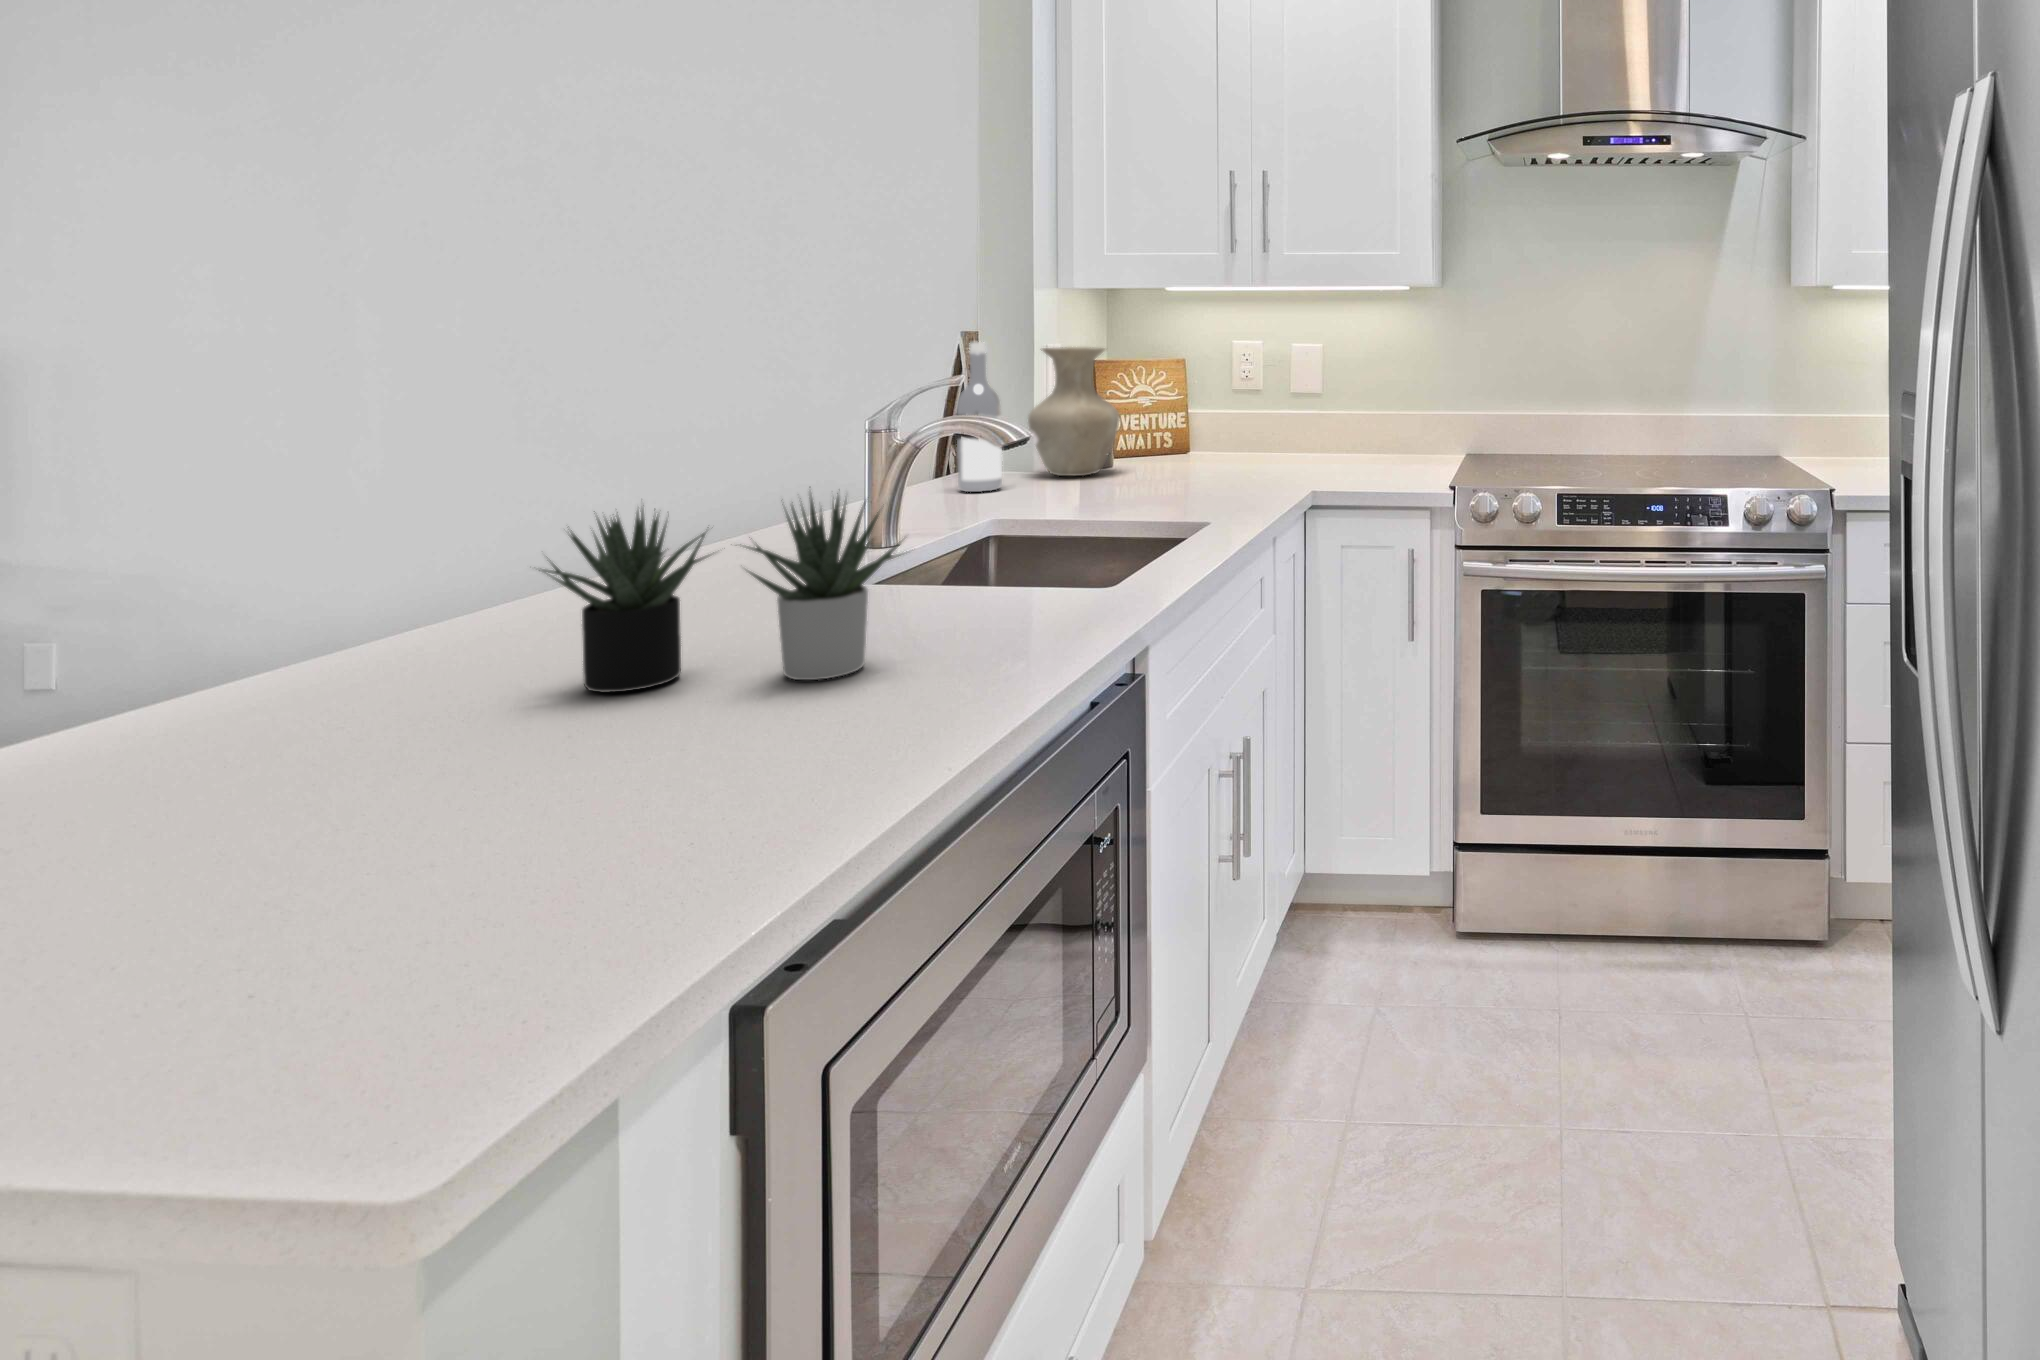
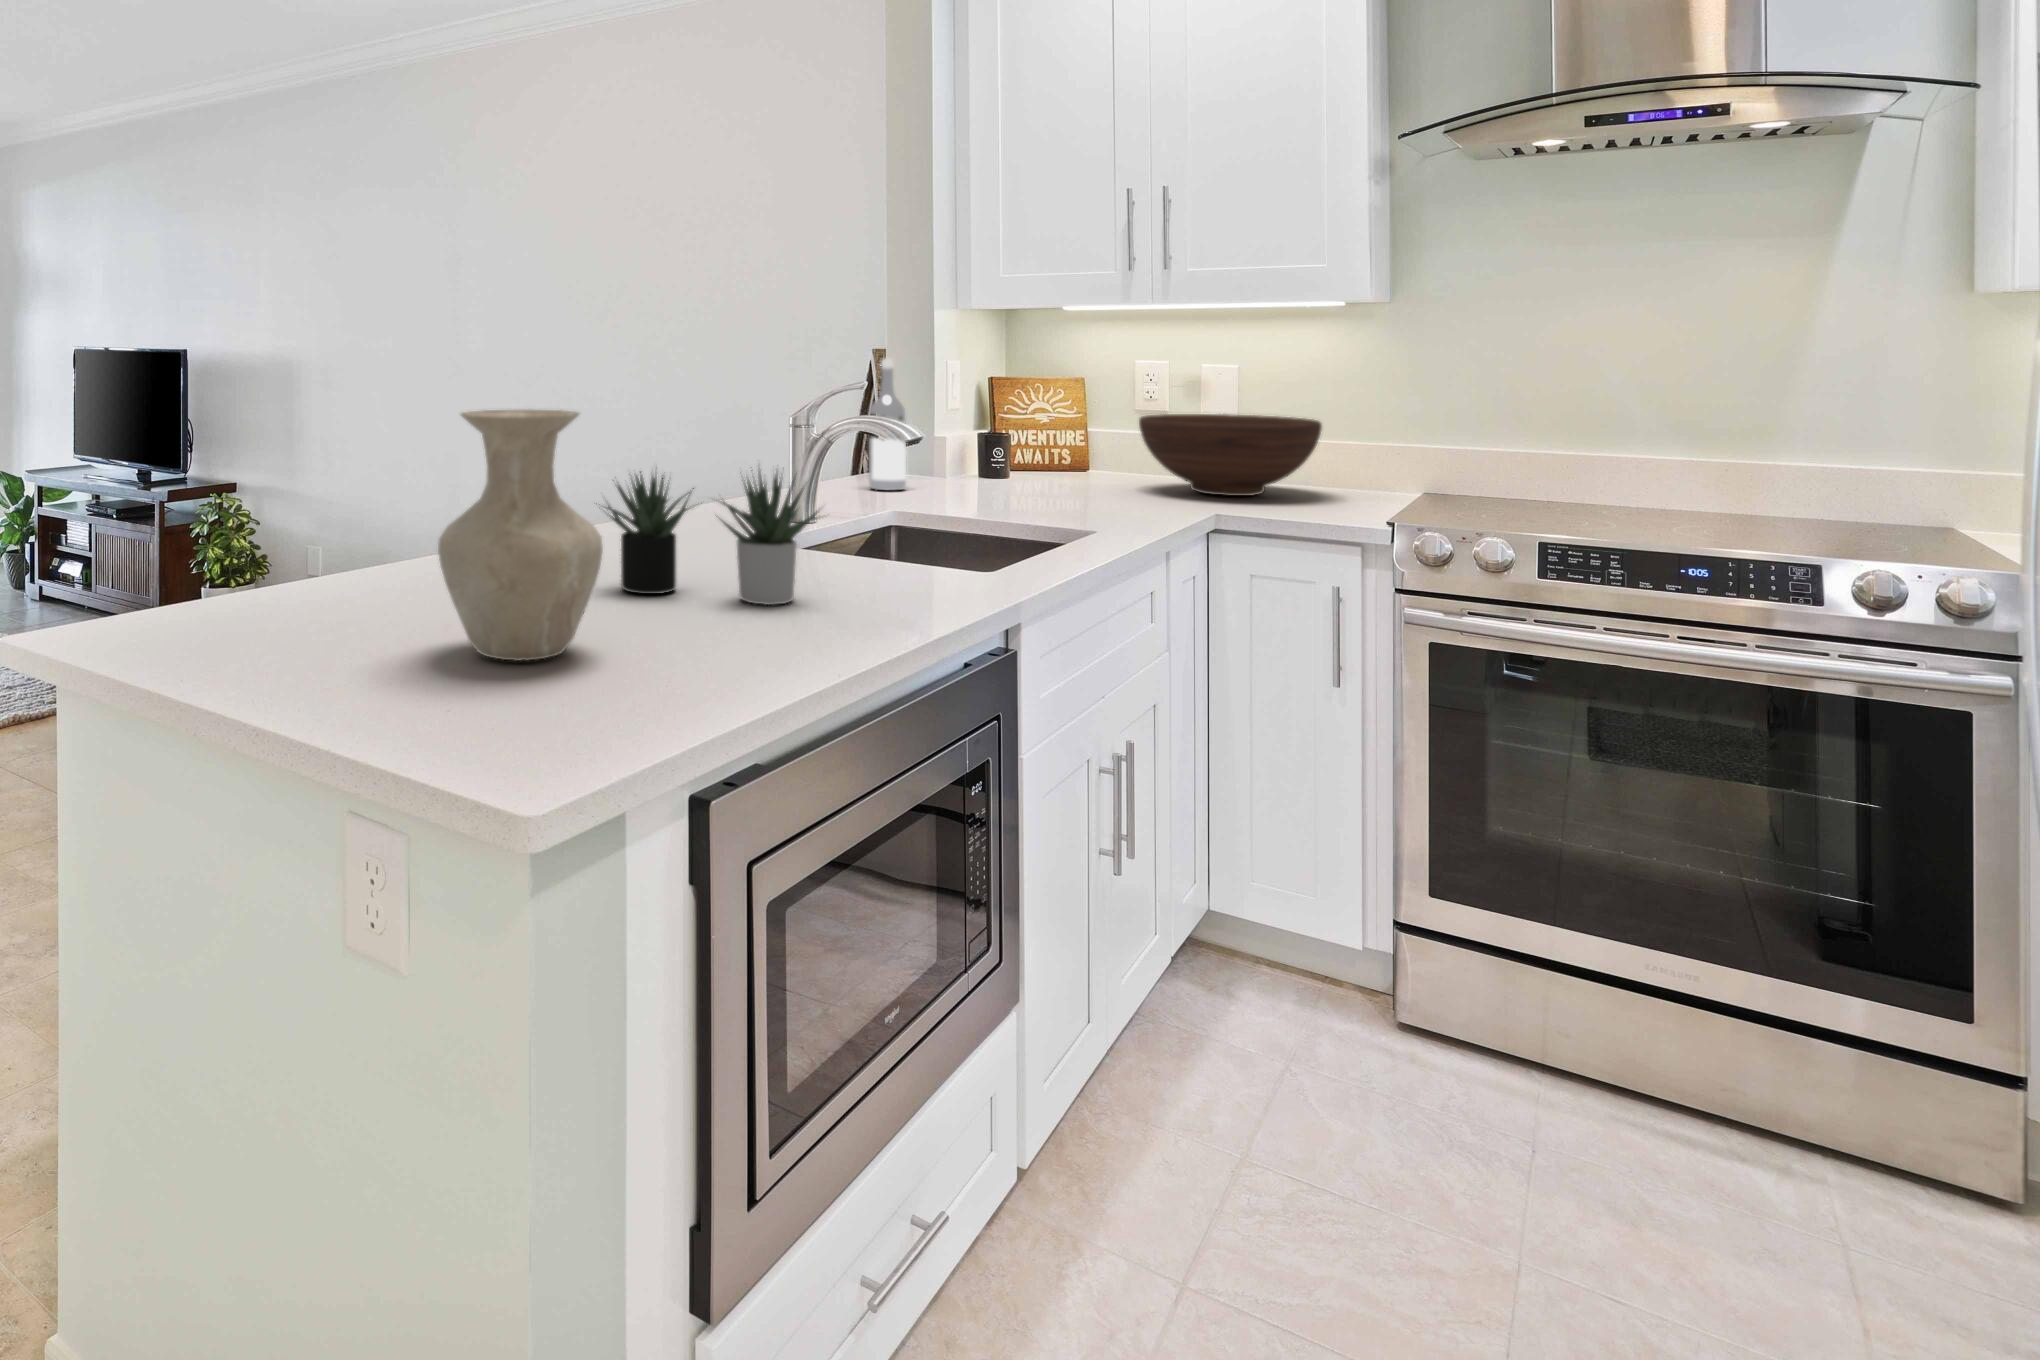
vase: present [1028,347,1120,476] -> present [438,409,603,661]
fruit bowl: none [1240,393,1394,471] -> present [1139,414,1322,496]

